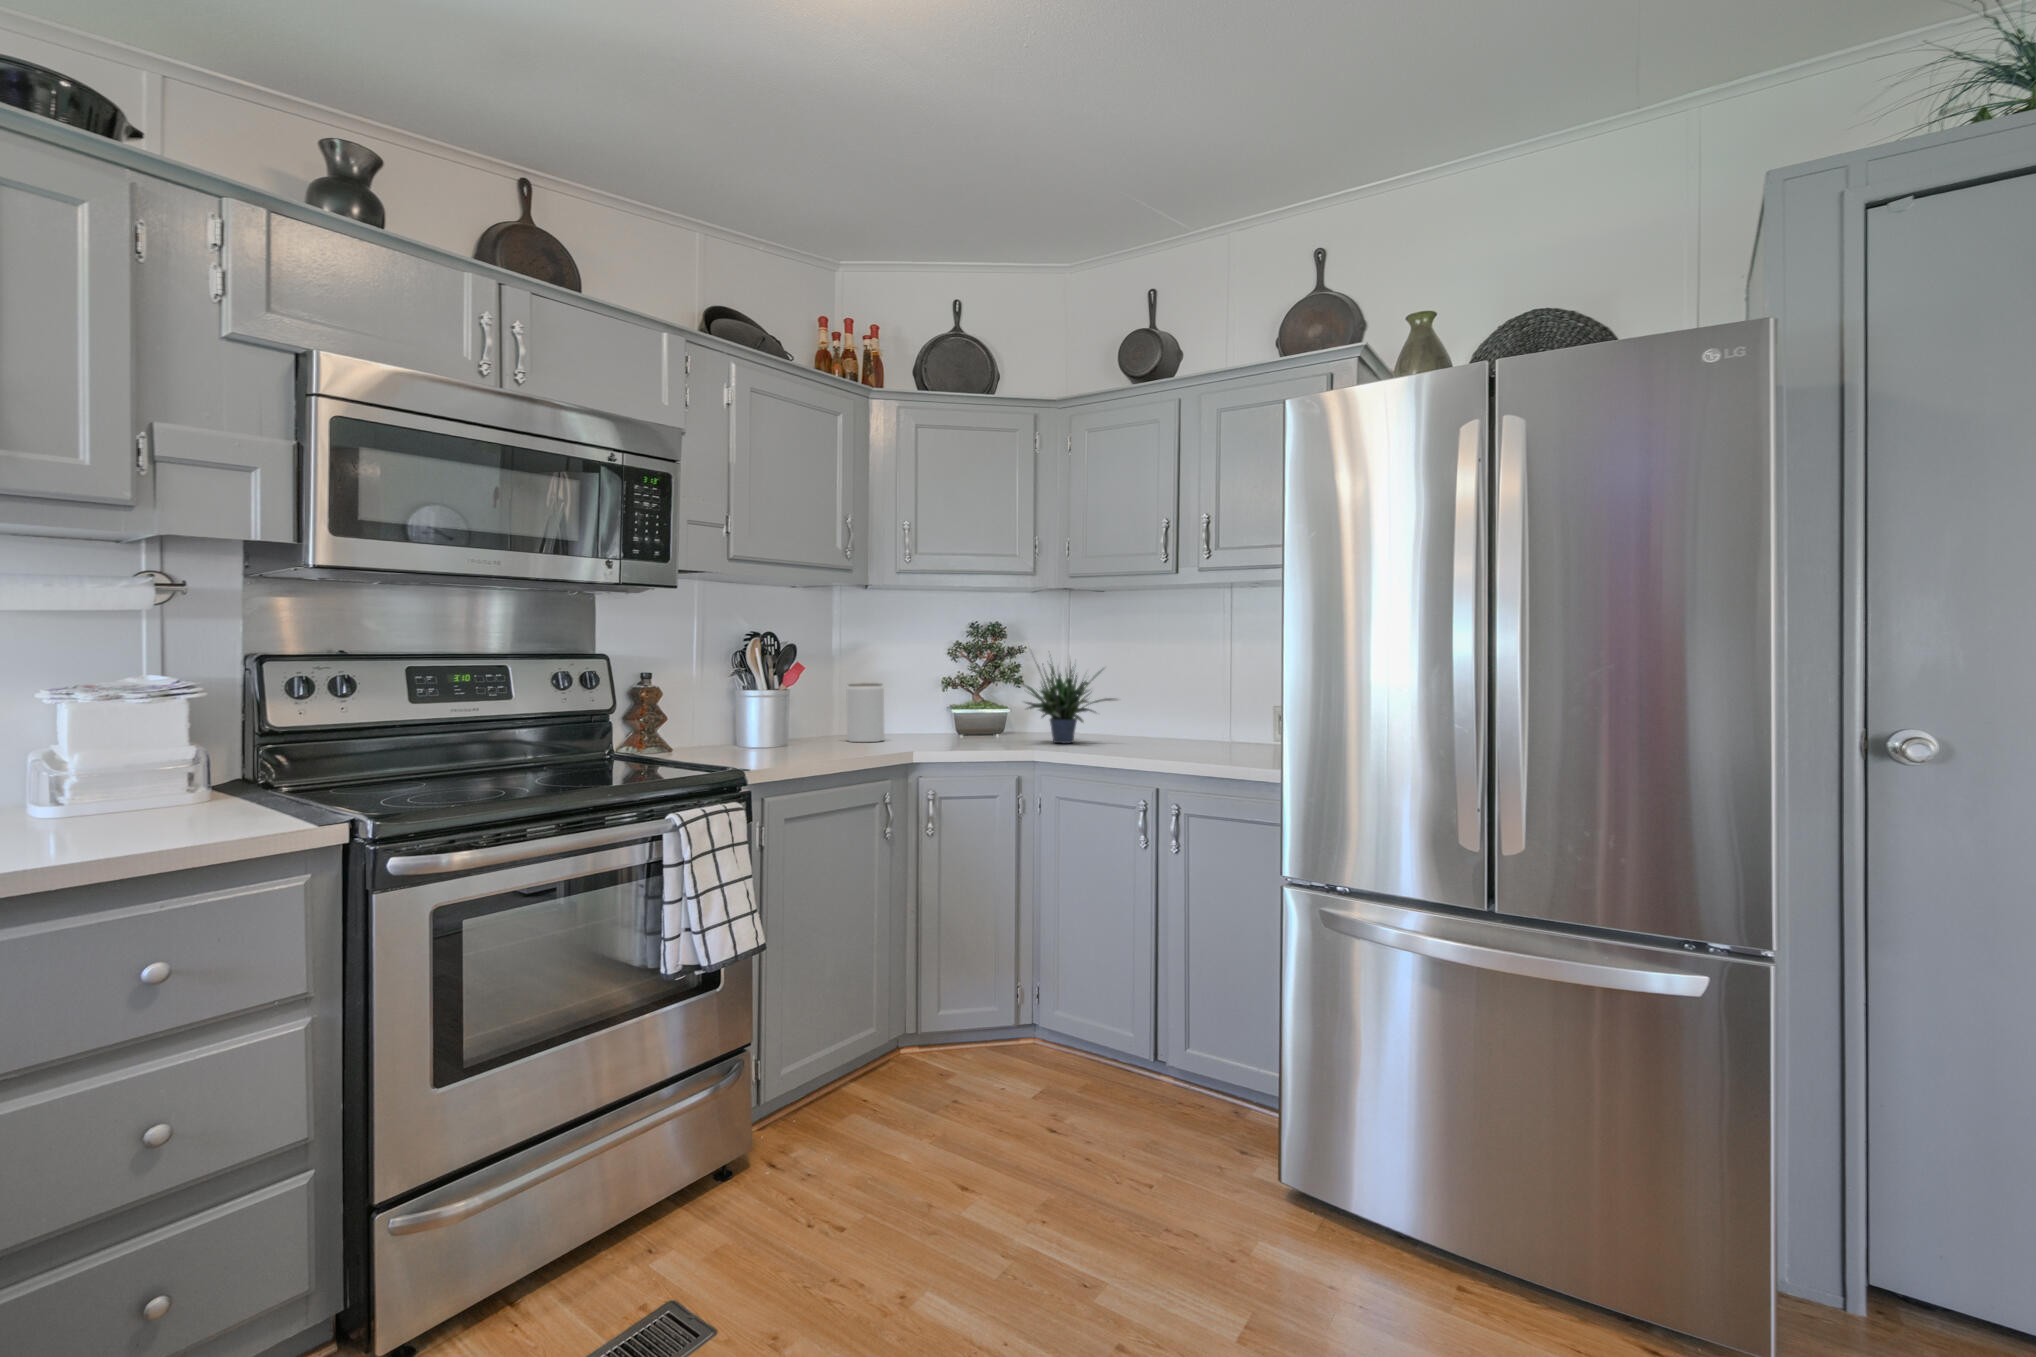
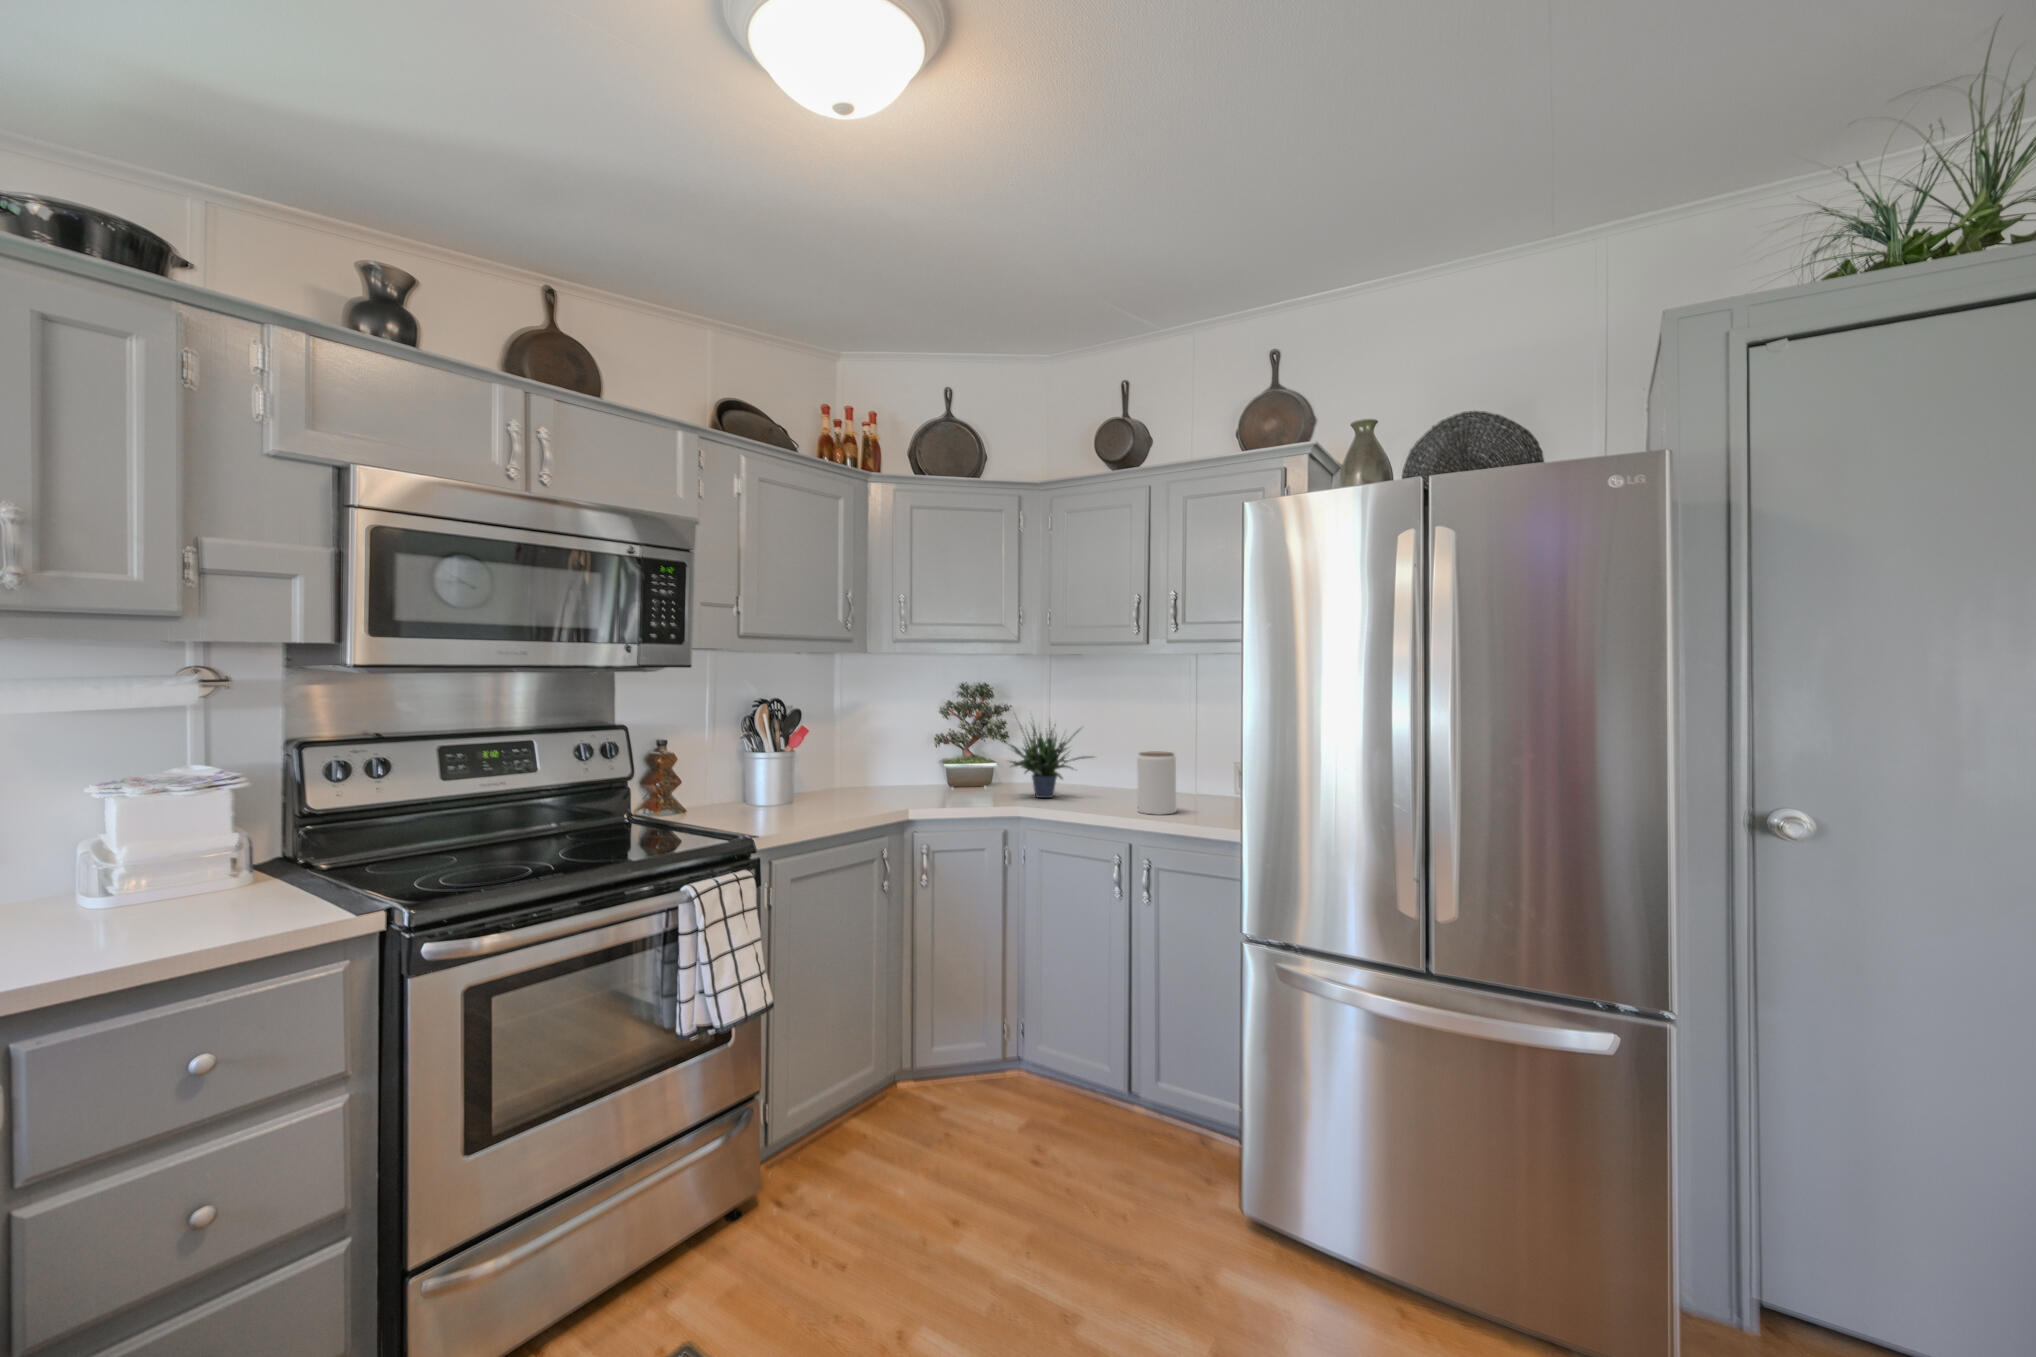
jar: present [847,683,884,742] -> present [1137,752,1176,815]

